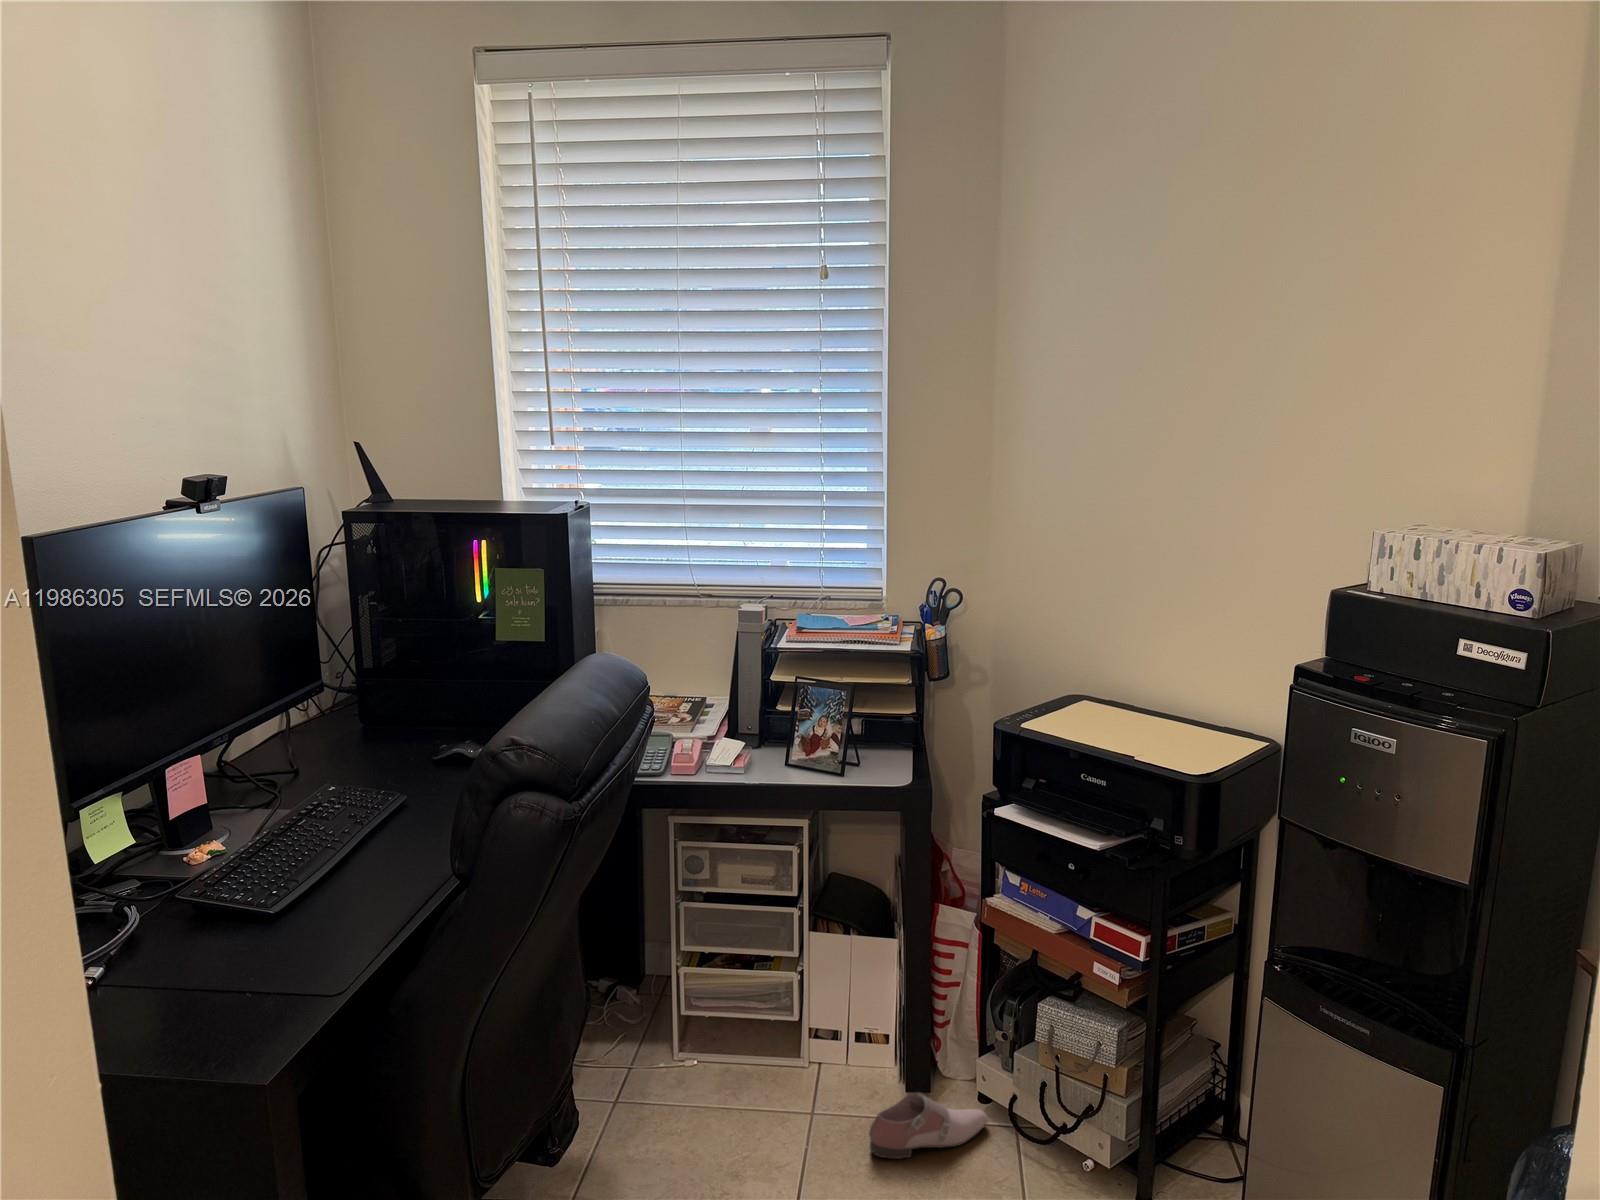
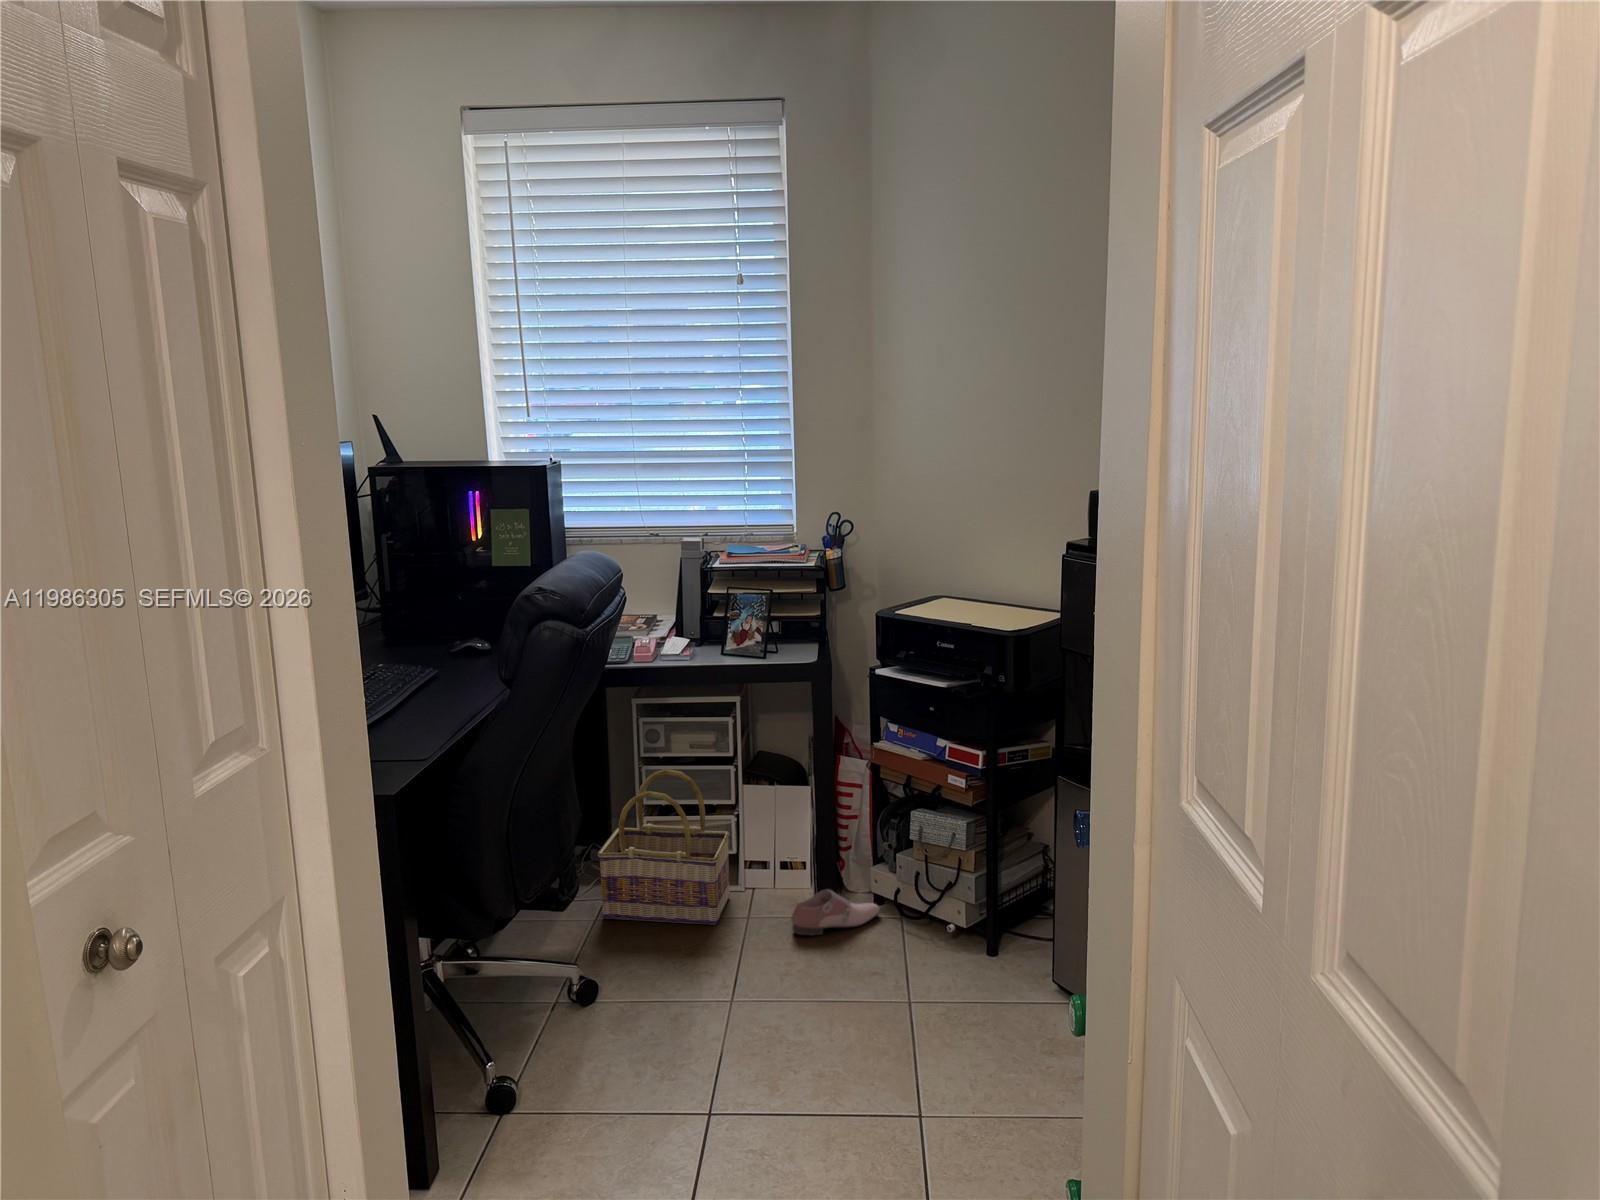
basket: none [616,911,791,1129] -> present [598,769,730,925]

